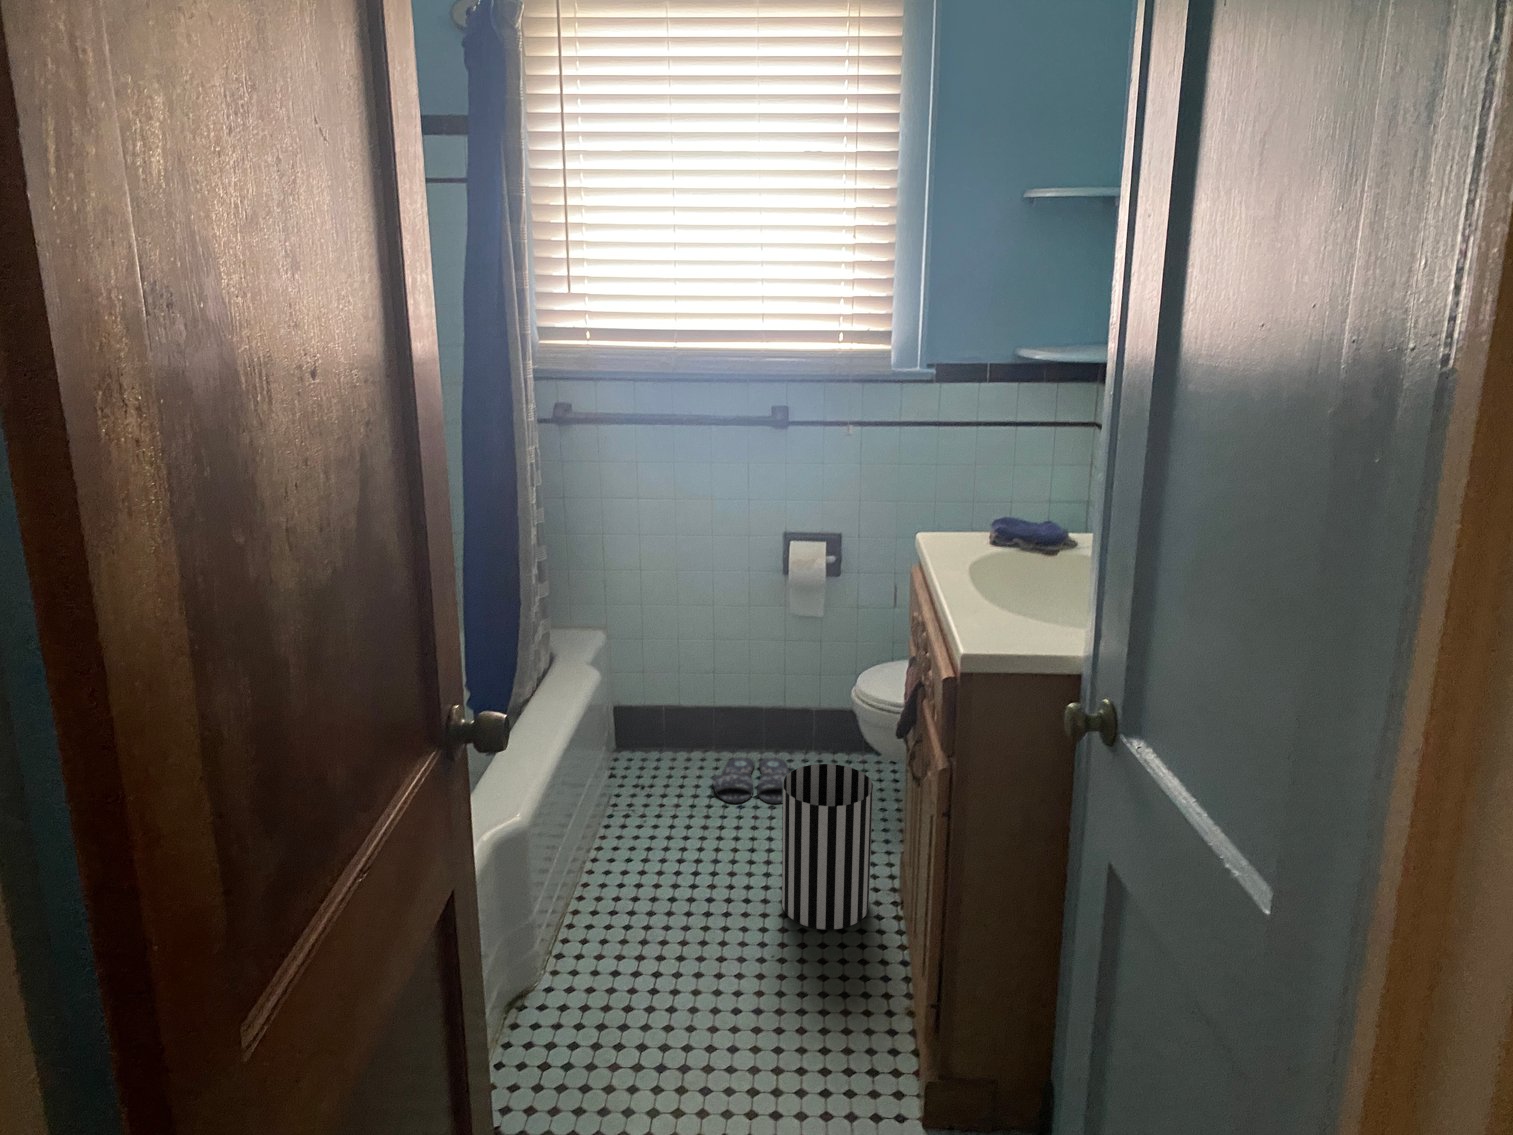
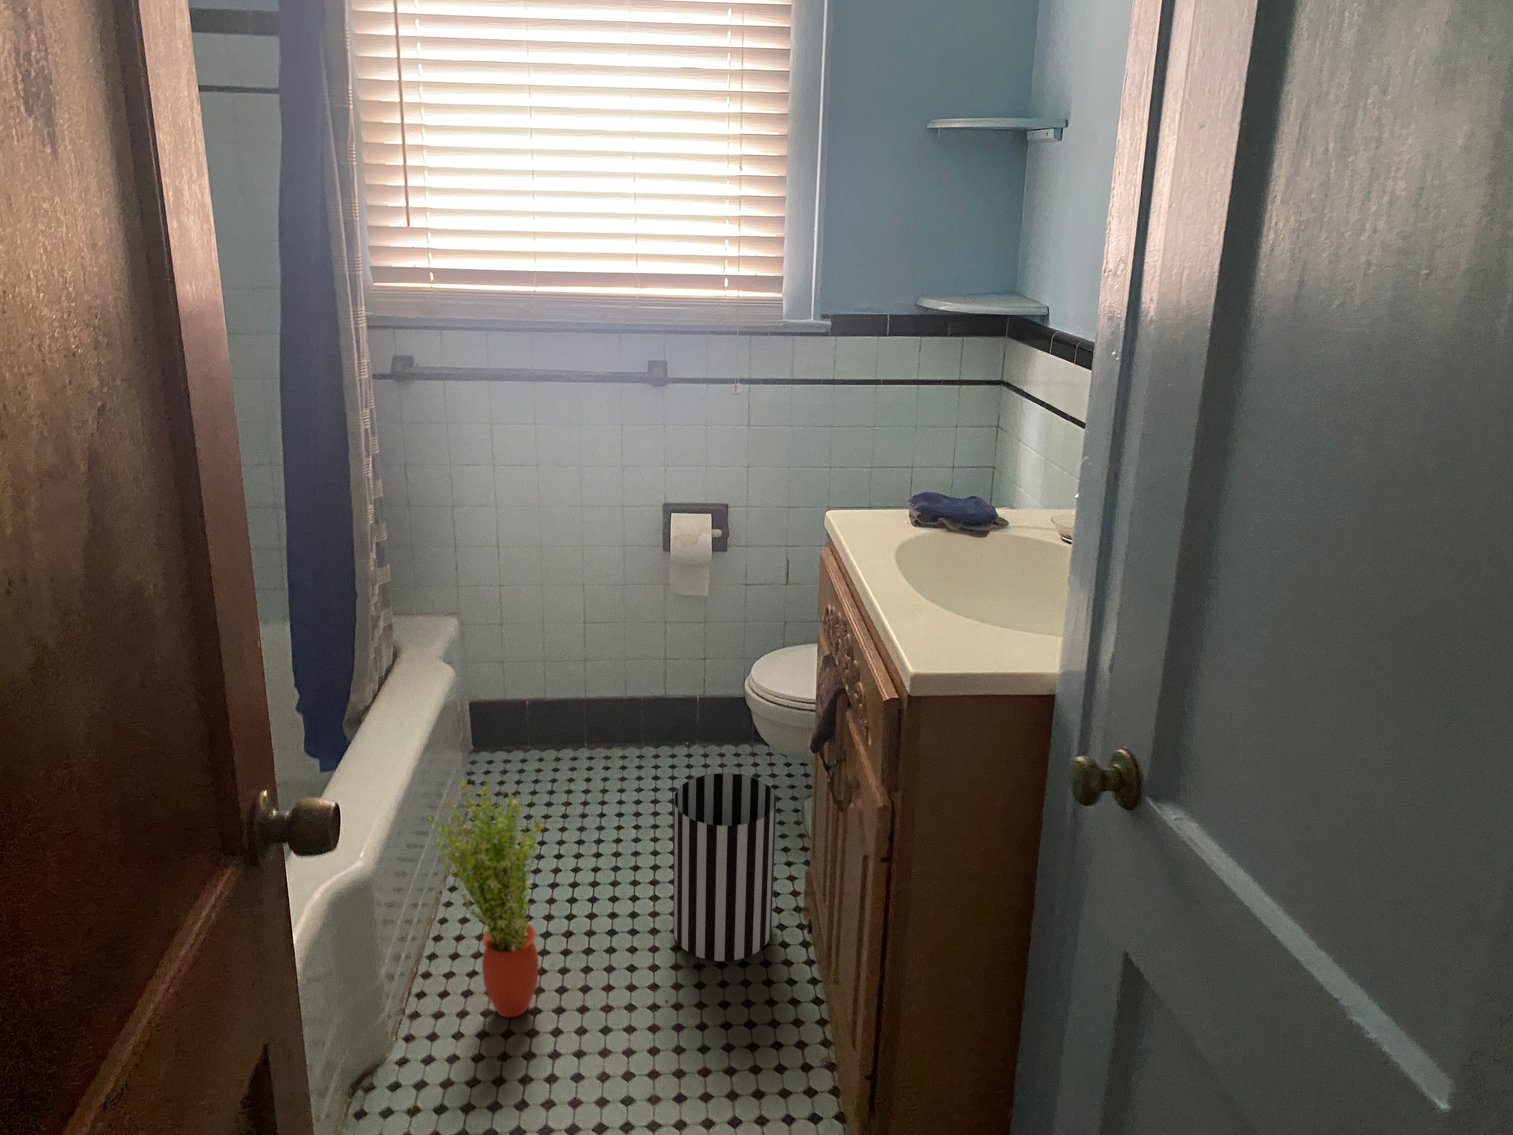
potted plant: none [574,752,670,962] -> present [429,779,544,1017]
slippers: present [713,757,790,804] -> none [588,756,684,813]

